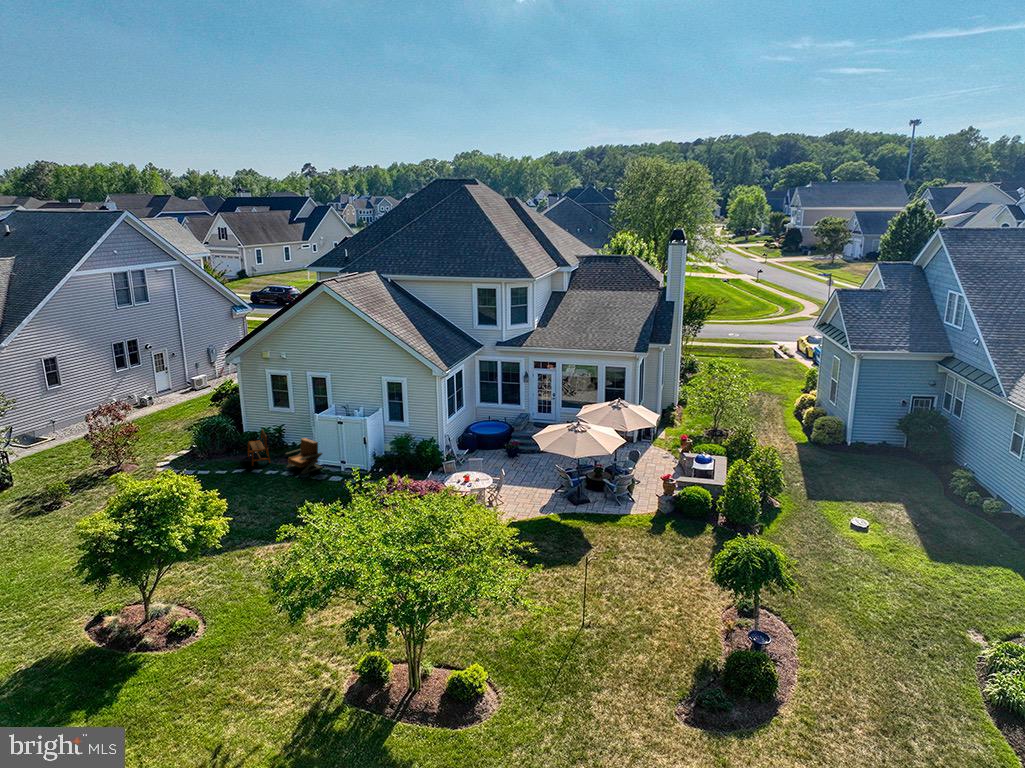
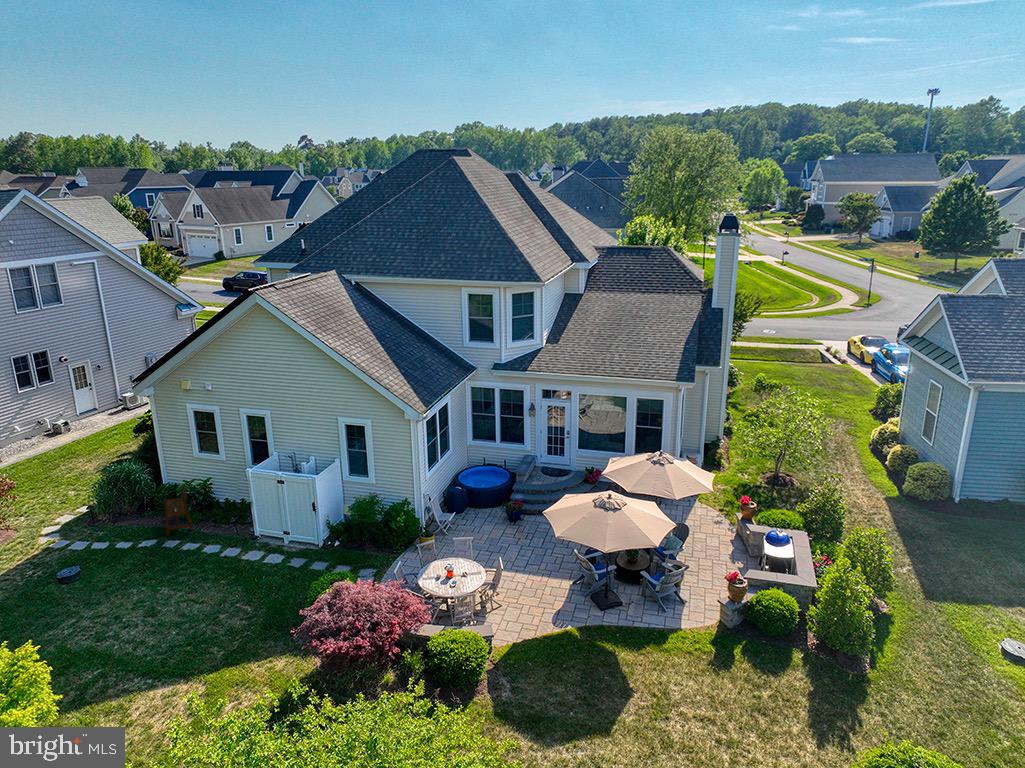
lounge chair: present [285,438,322,474] -> none [210,498,261,551]

